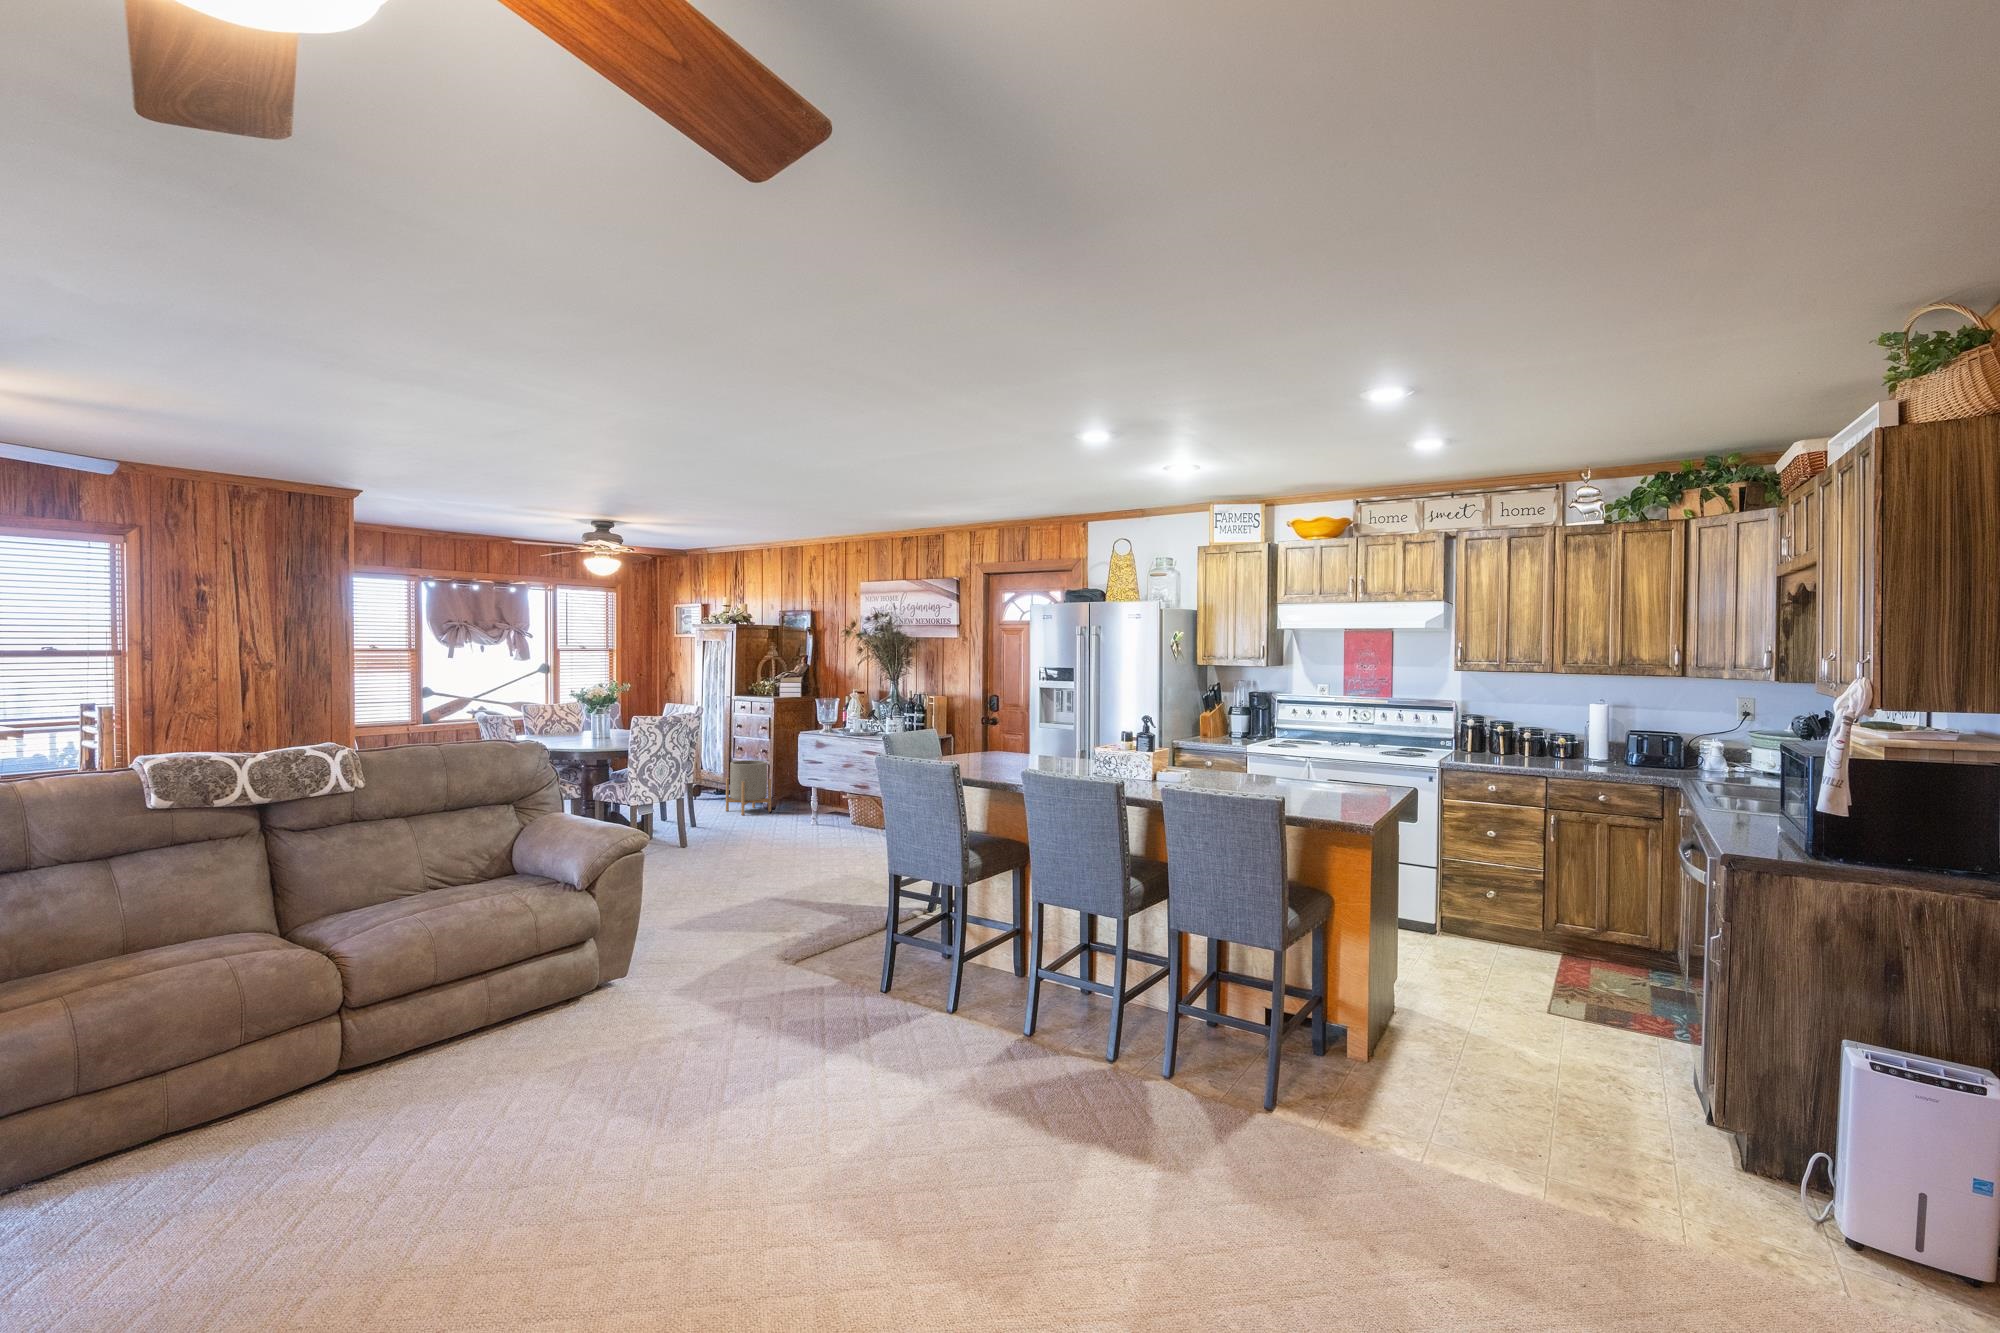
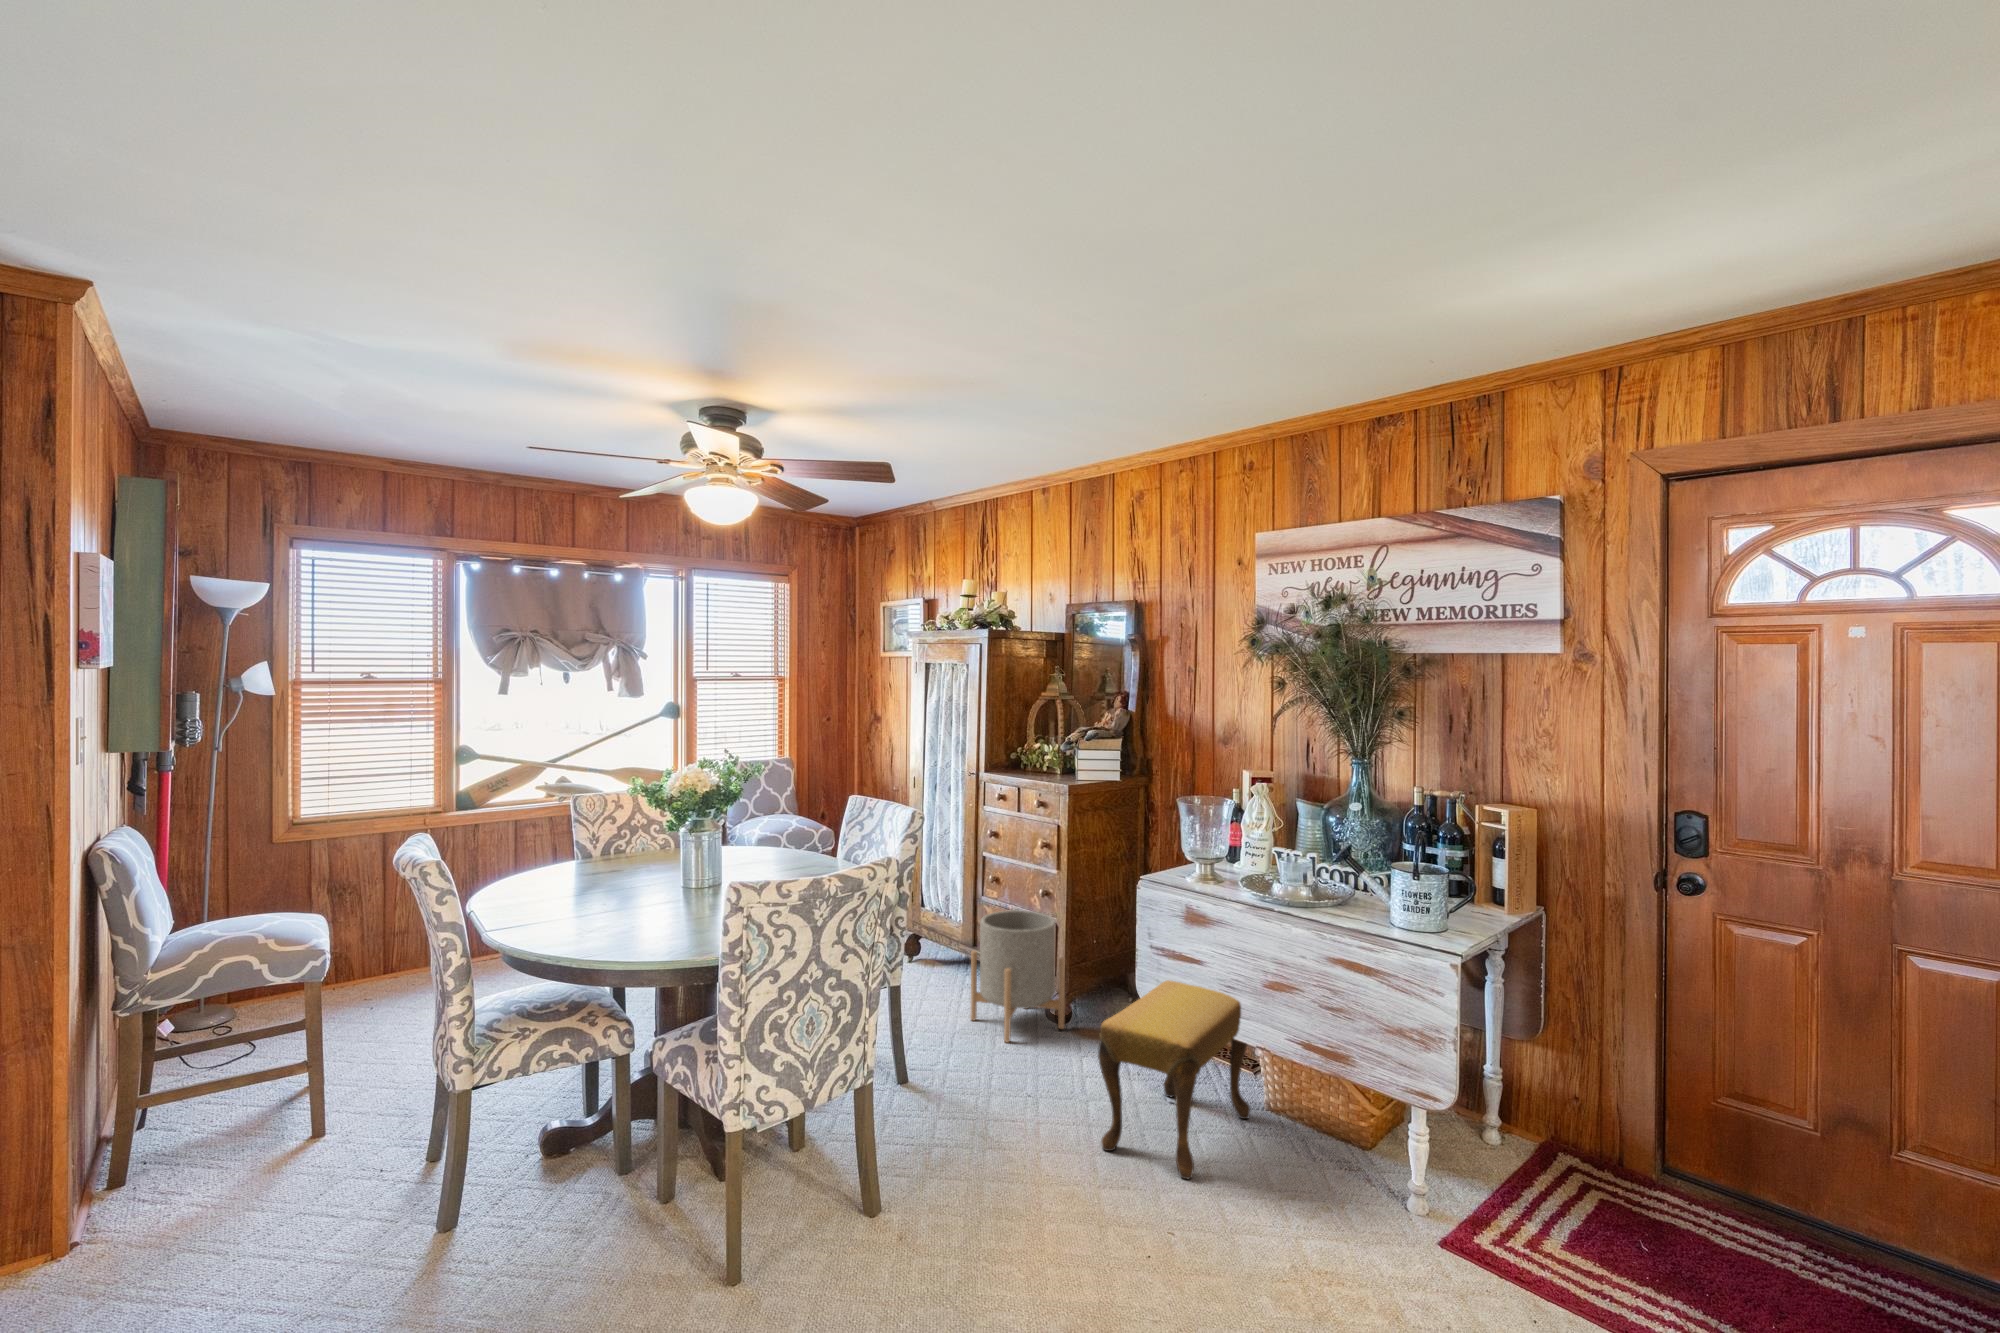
footstool: none [776,774,842,835] -> present [1098,980,1250,1179]

